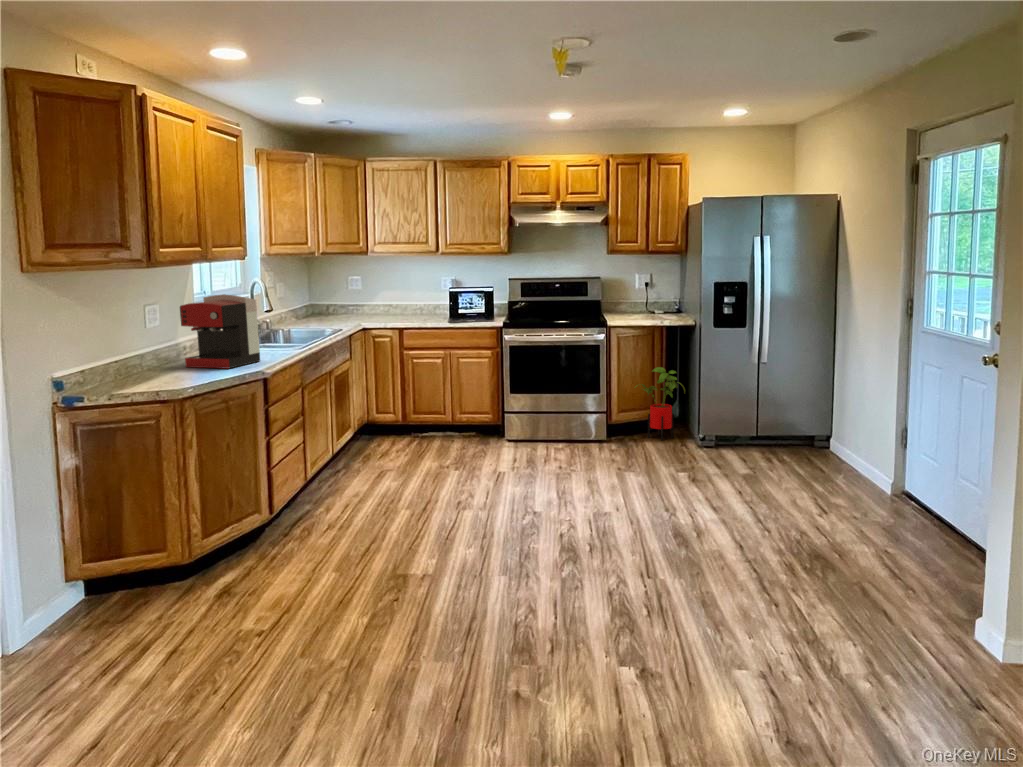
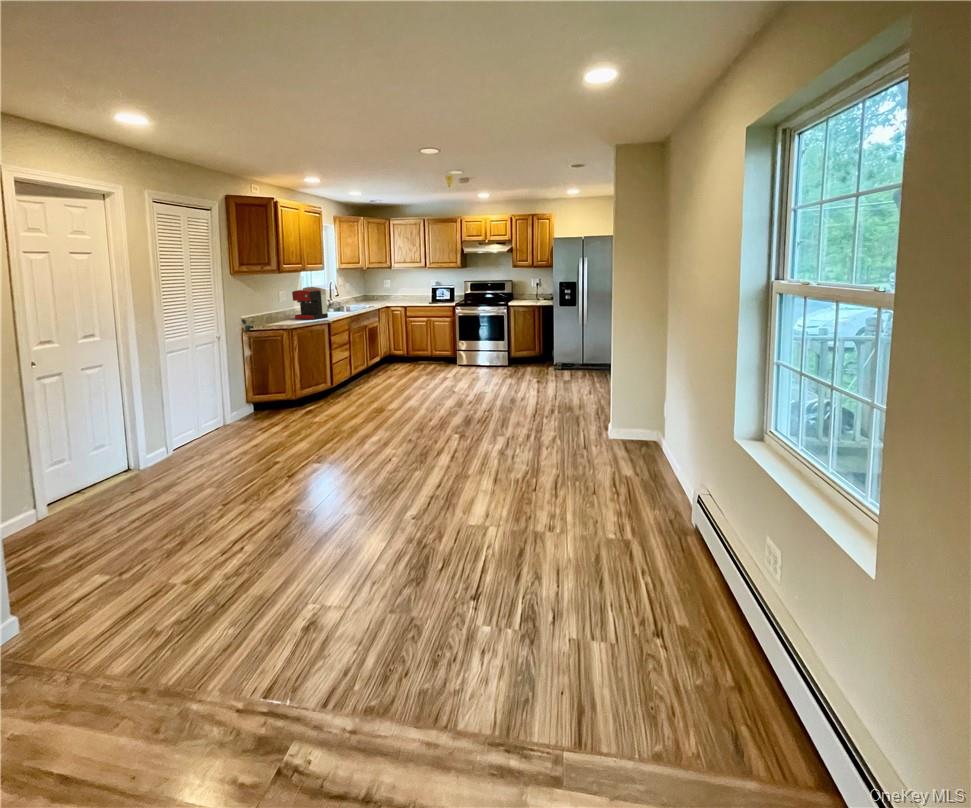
house plant: present [637,367,685,440] -> none [524,328,550,366]

